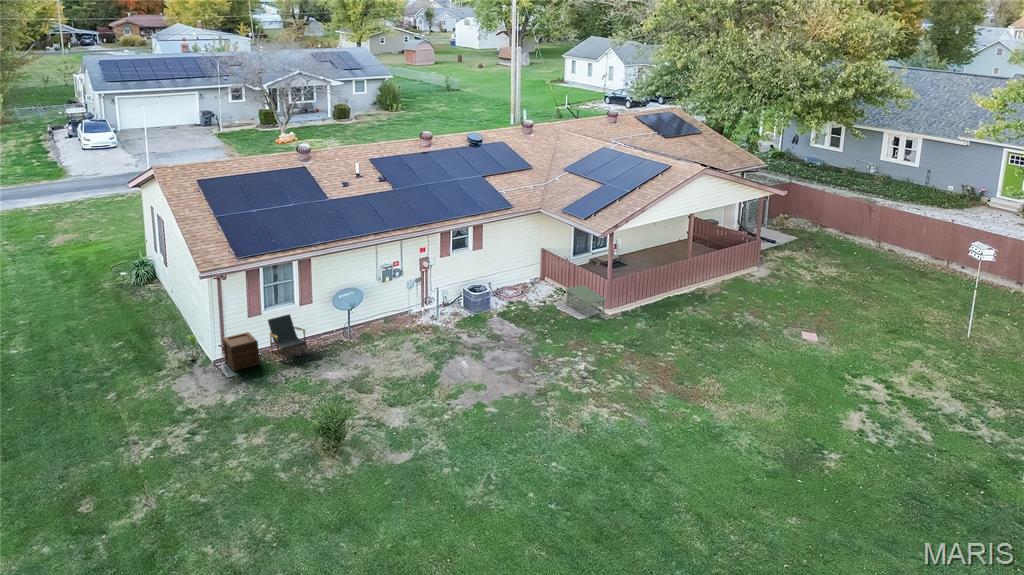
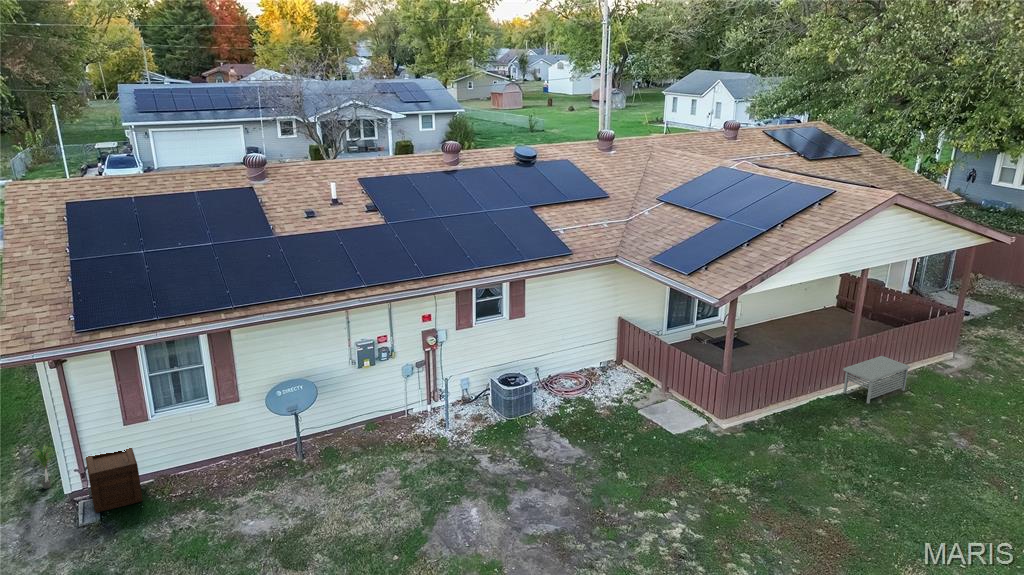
storage bench: present [566,285,606,319] -> present [843,356,910,404]
lounge chair: present [268,314,307,361] -> none [164,417,225,496]

